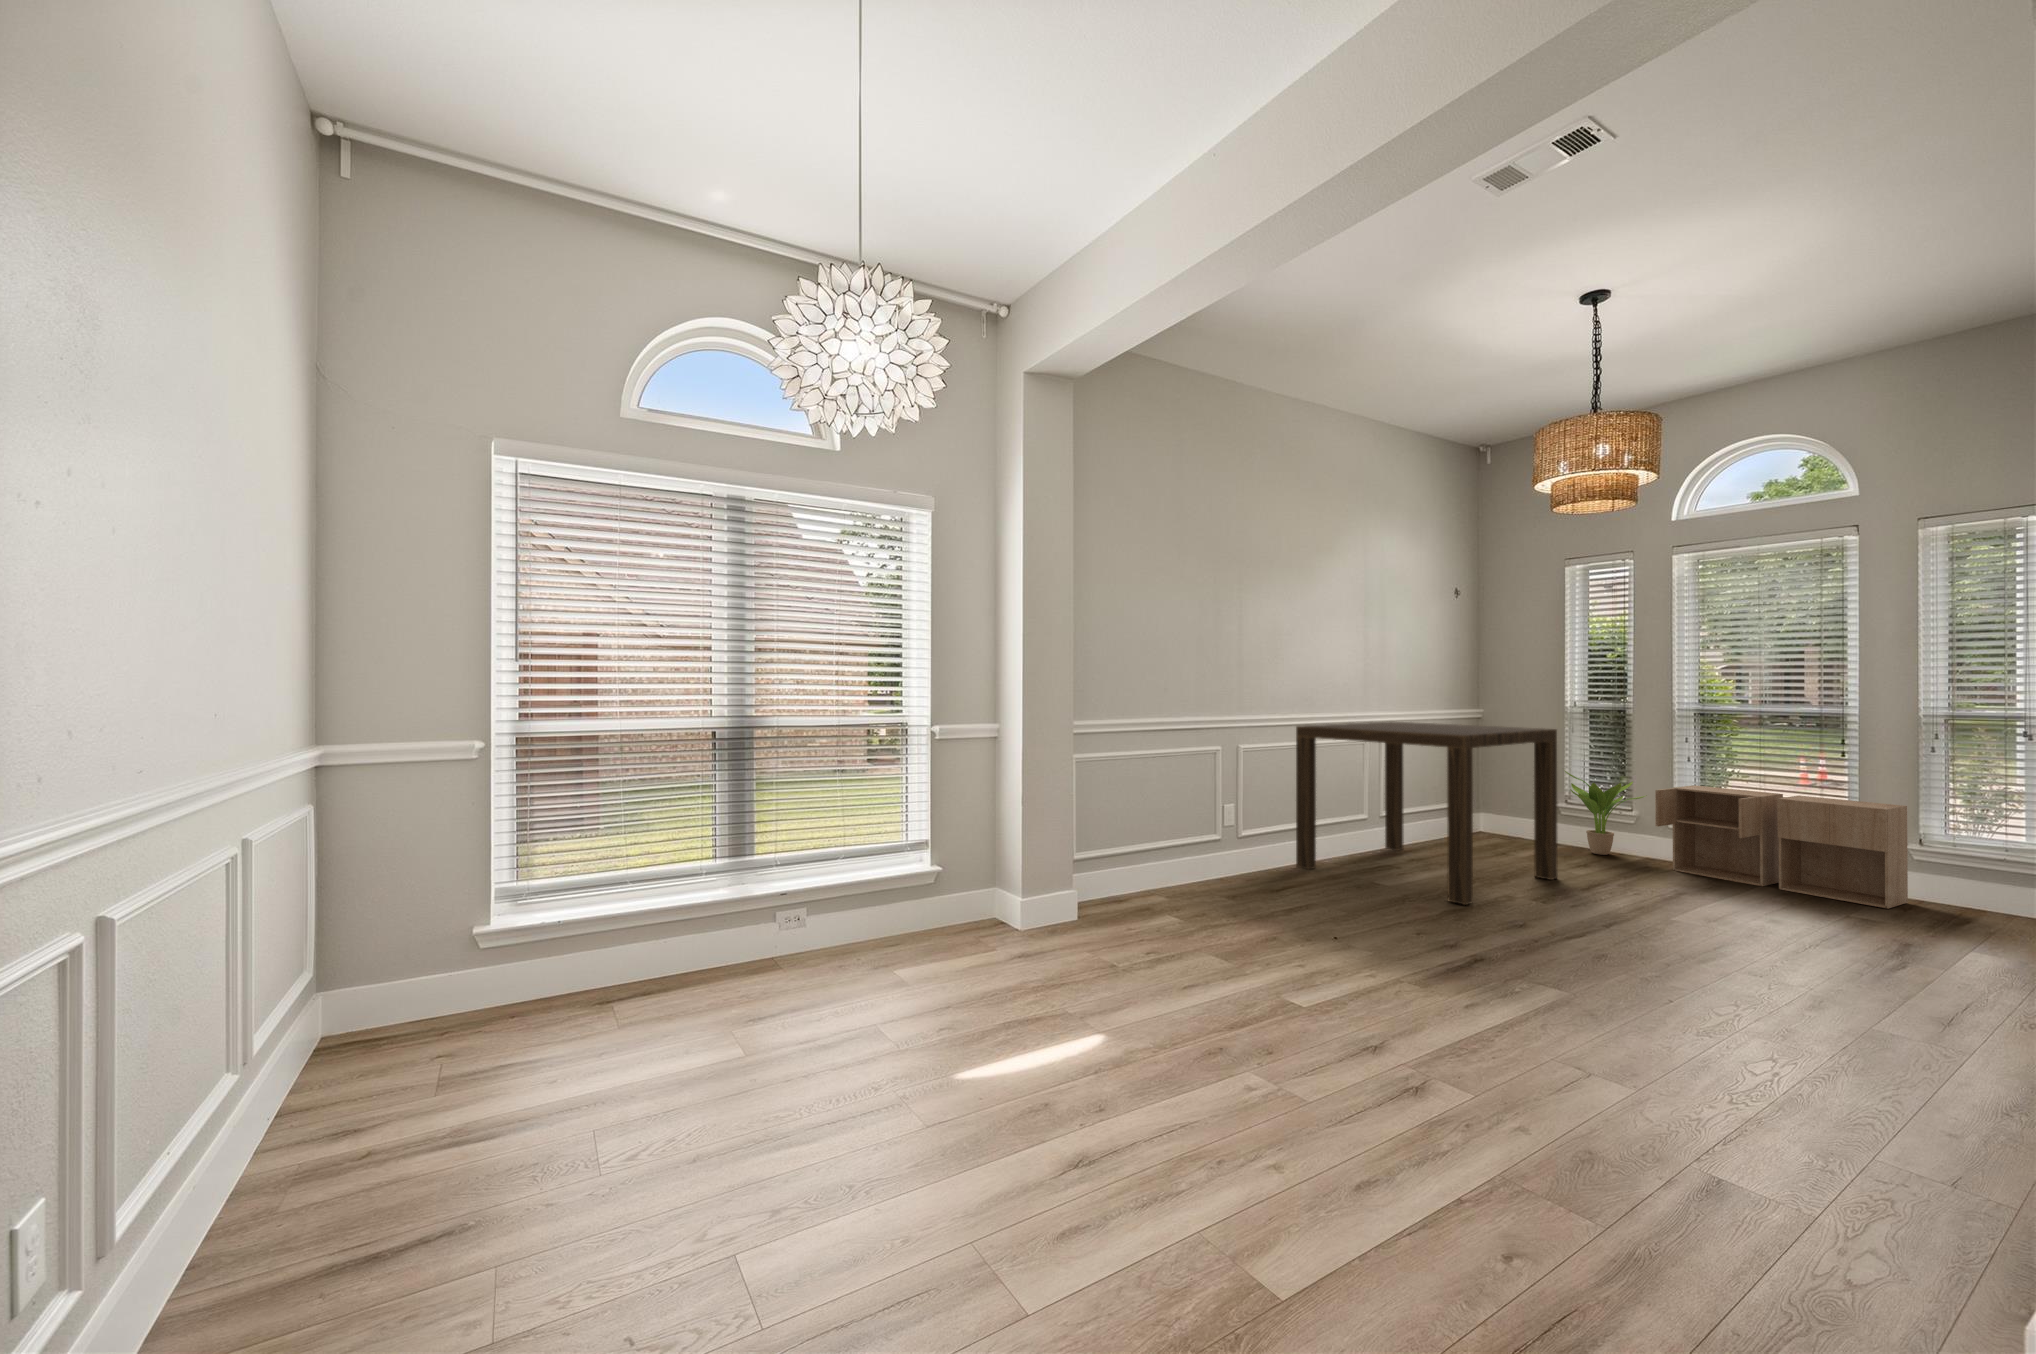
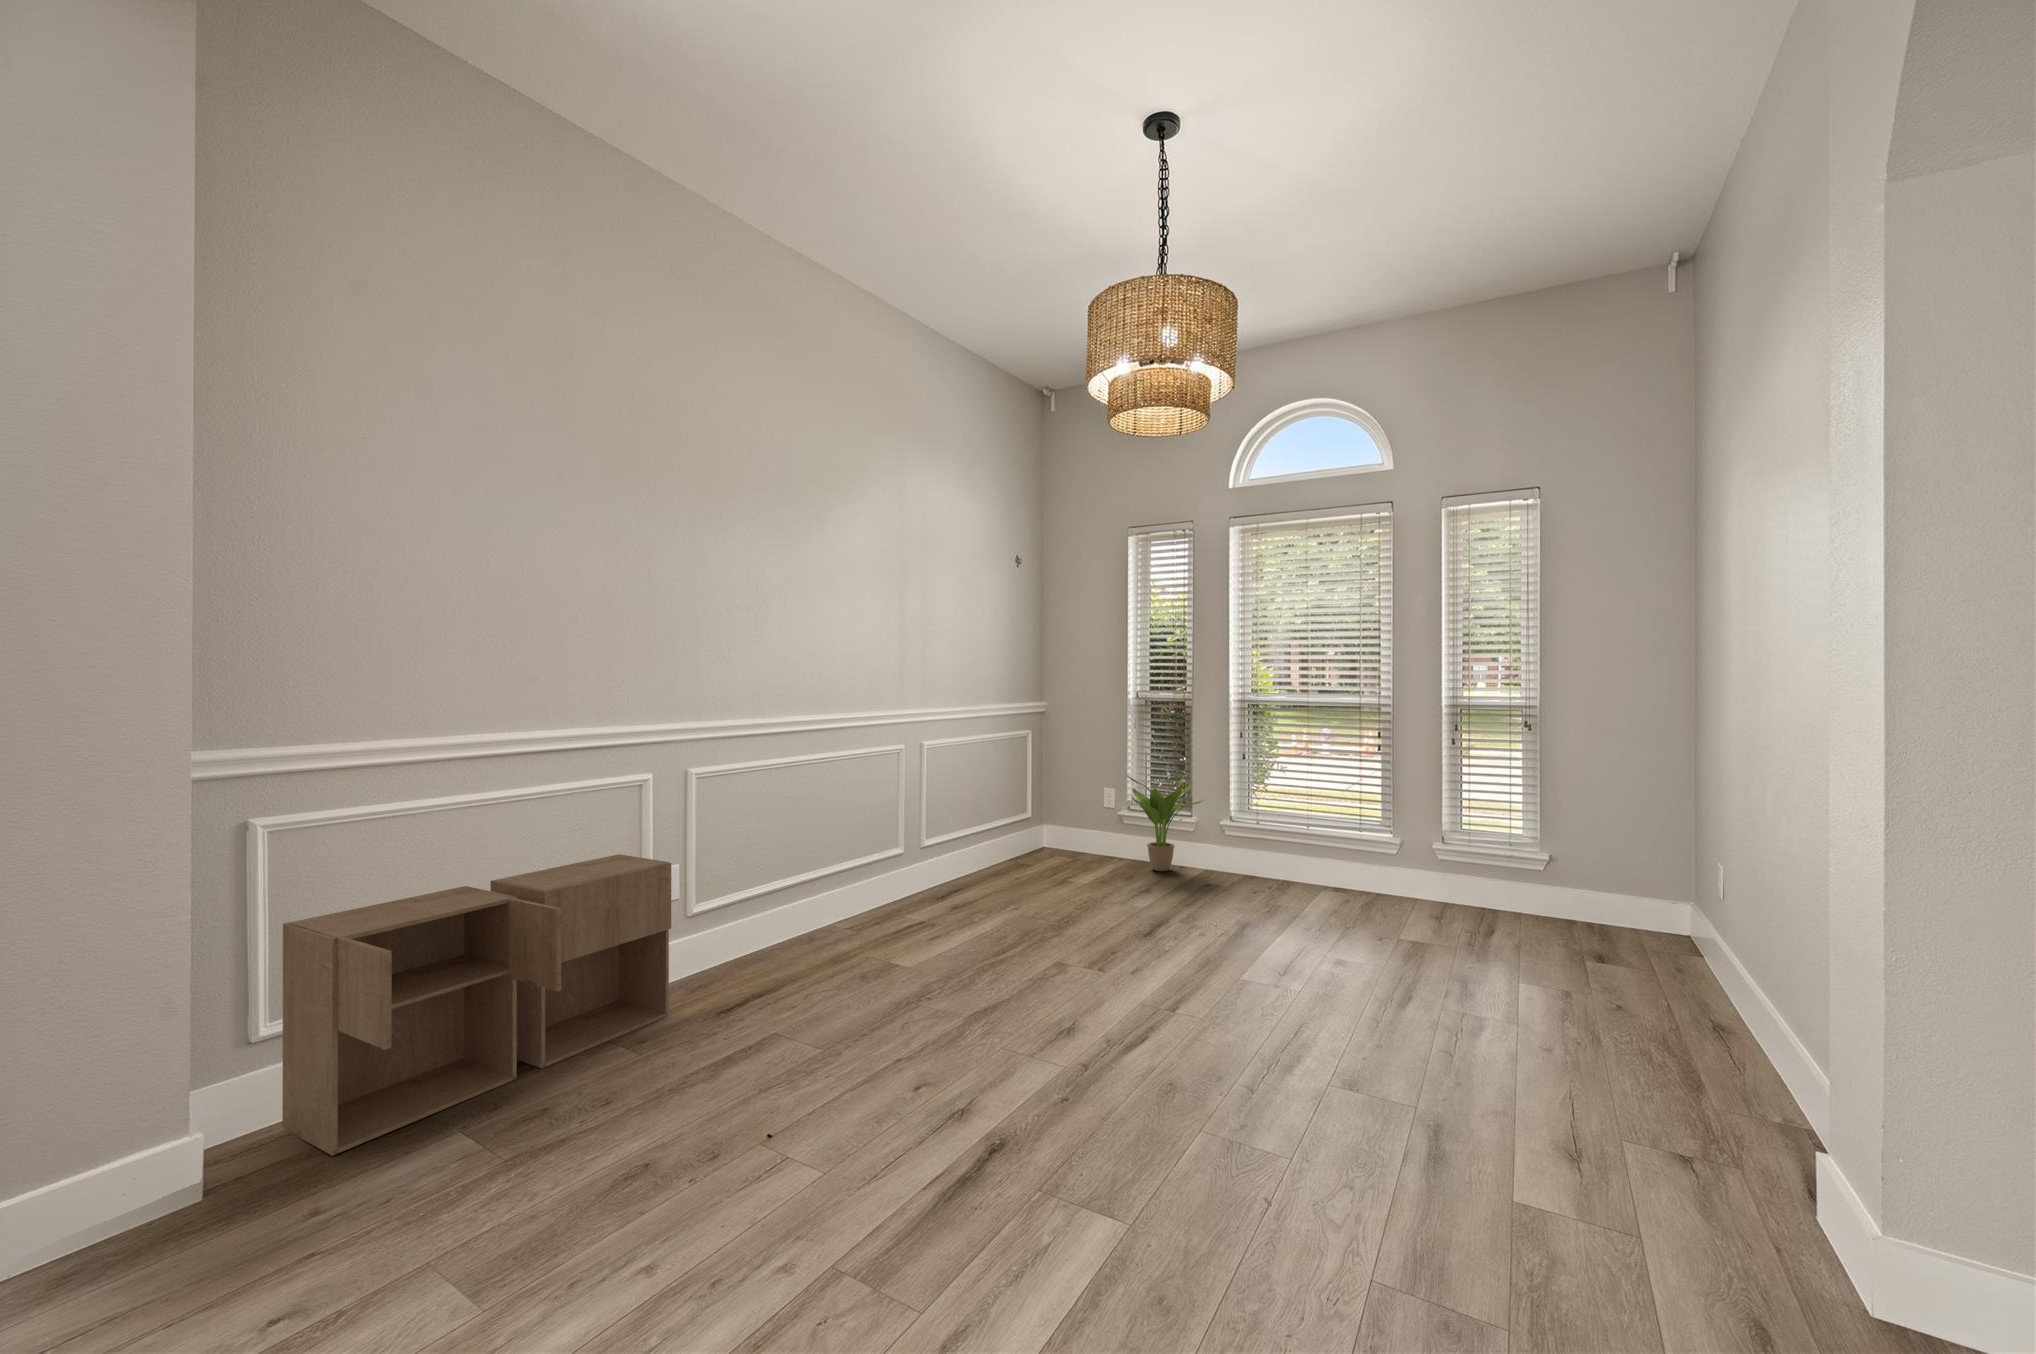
dining table: present [1296,721,1558,905] -> none [791,721,1118,987]
storage cabinet: present [1655,785,1908,909] -> present [282,854,671,1156]

